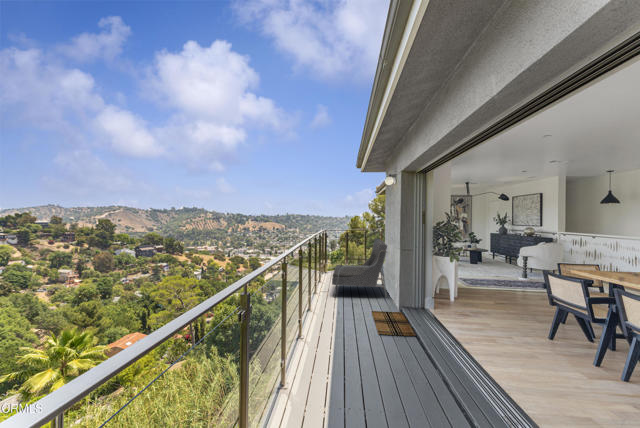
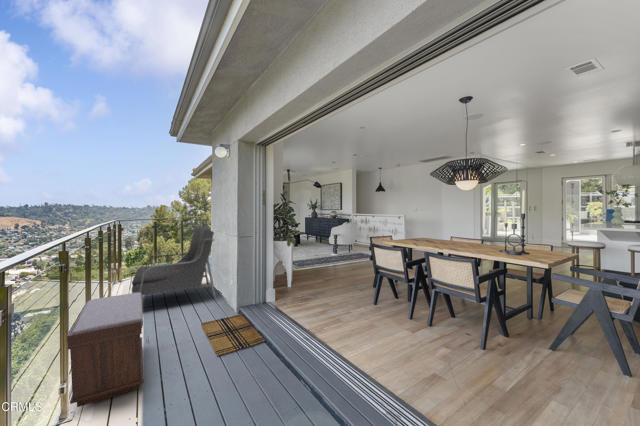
bench: none [303,282,337,338] -> present [67,293,144,407]

